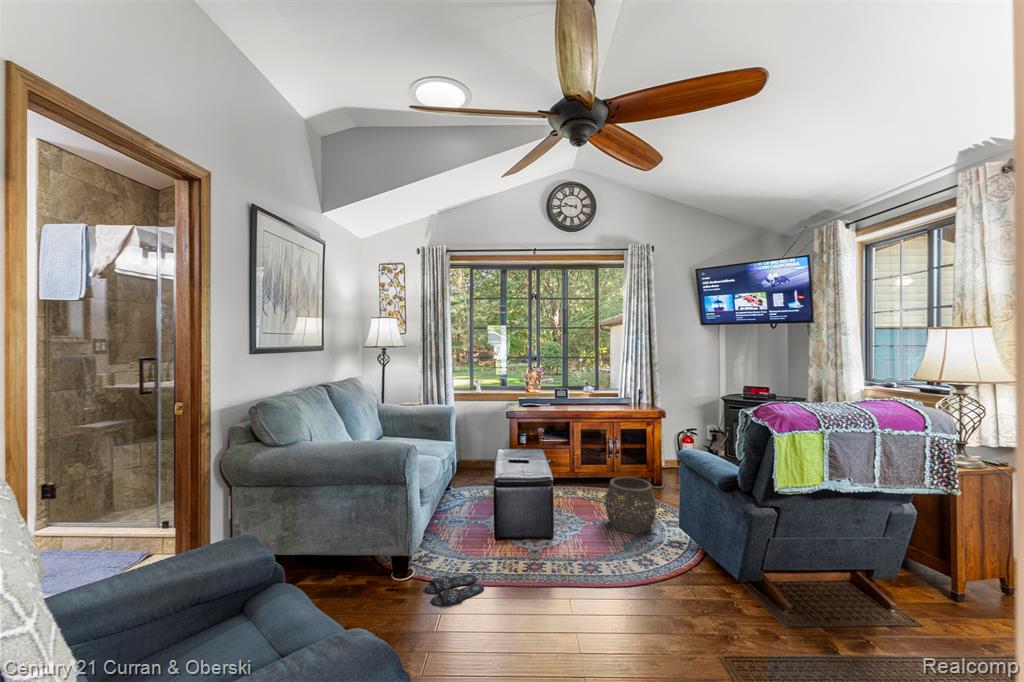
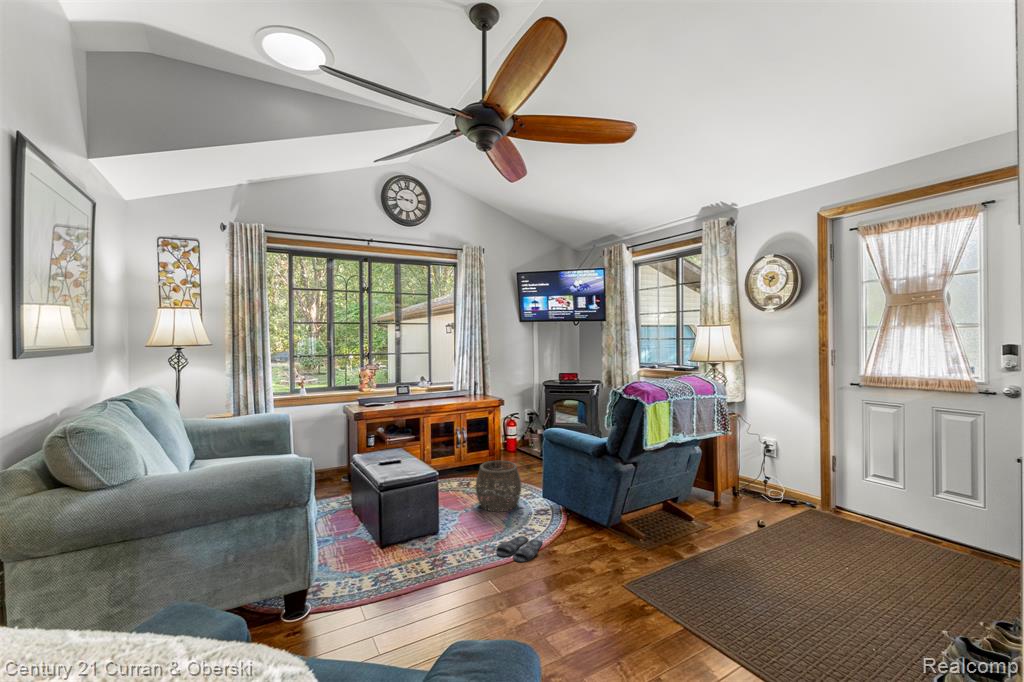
slippers: present [425,575,484,606] -> present [496,536,542,562]

